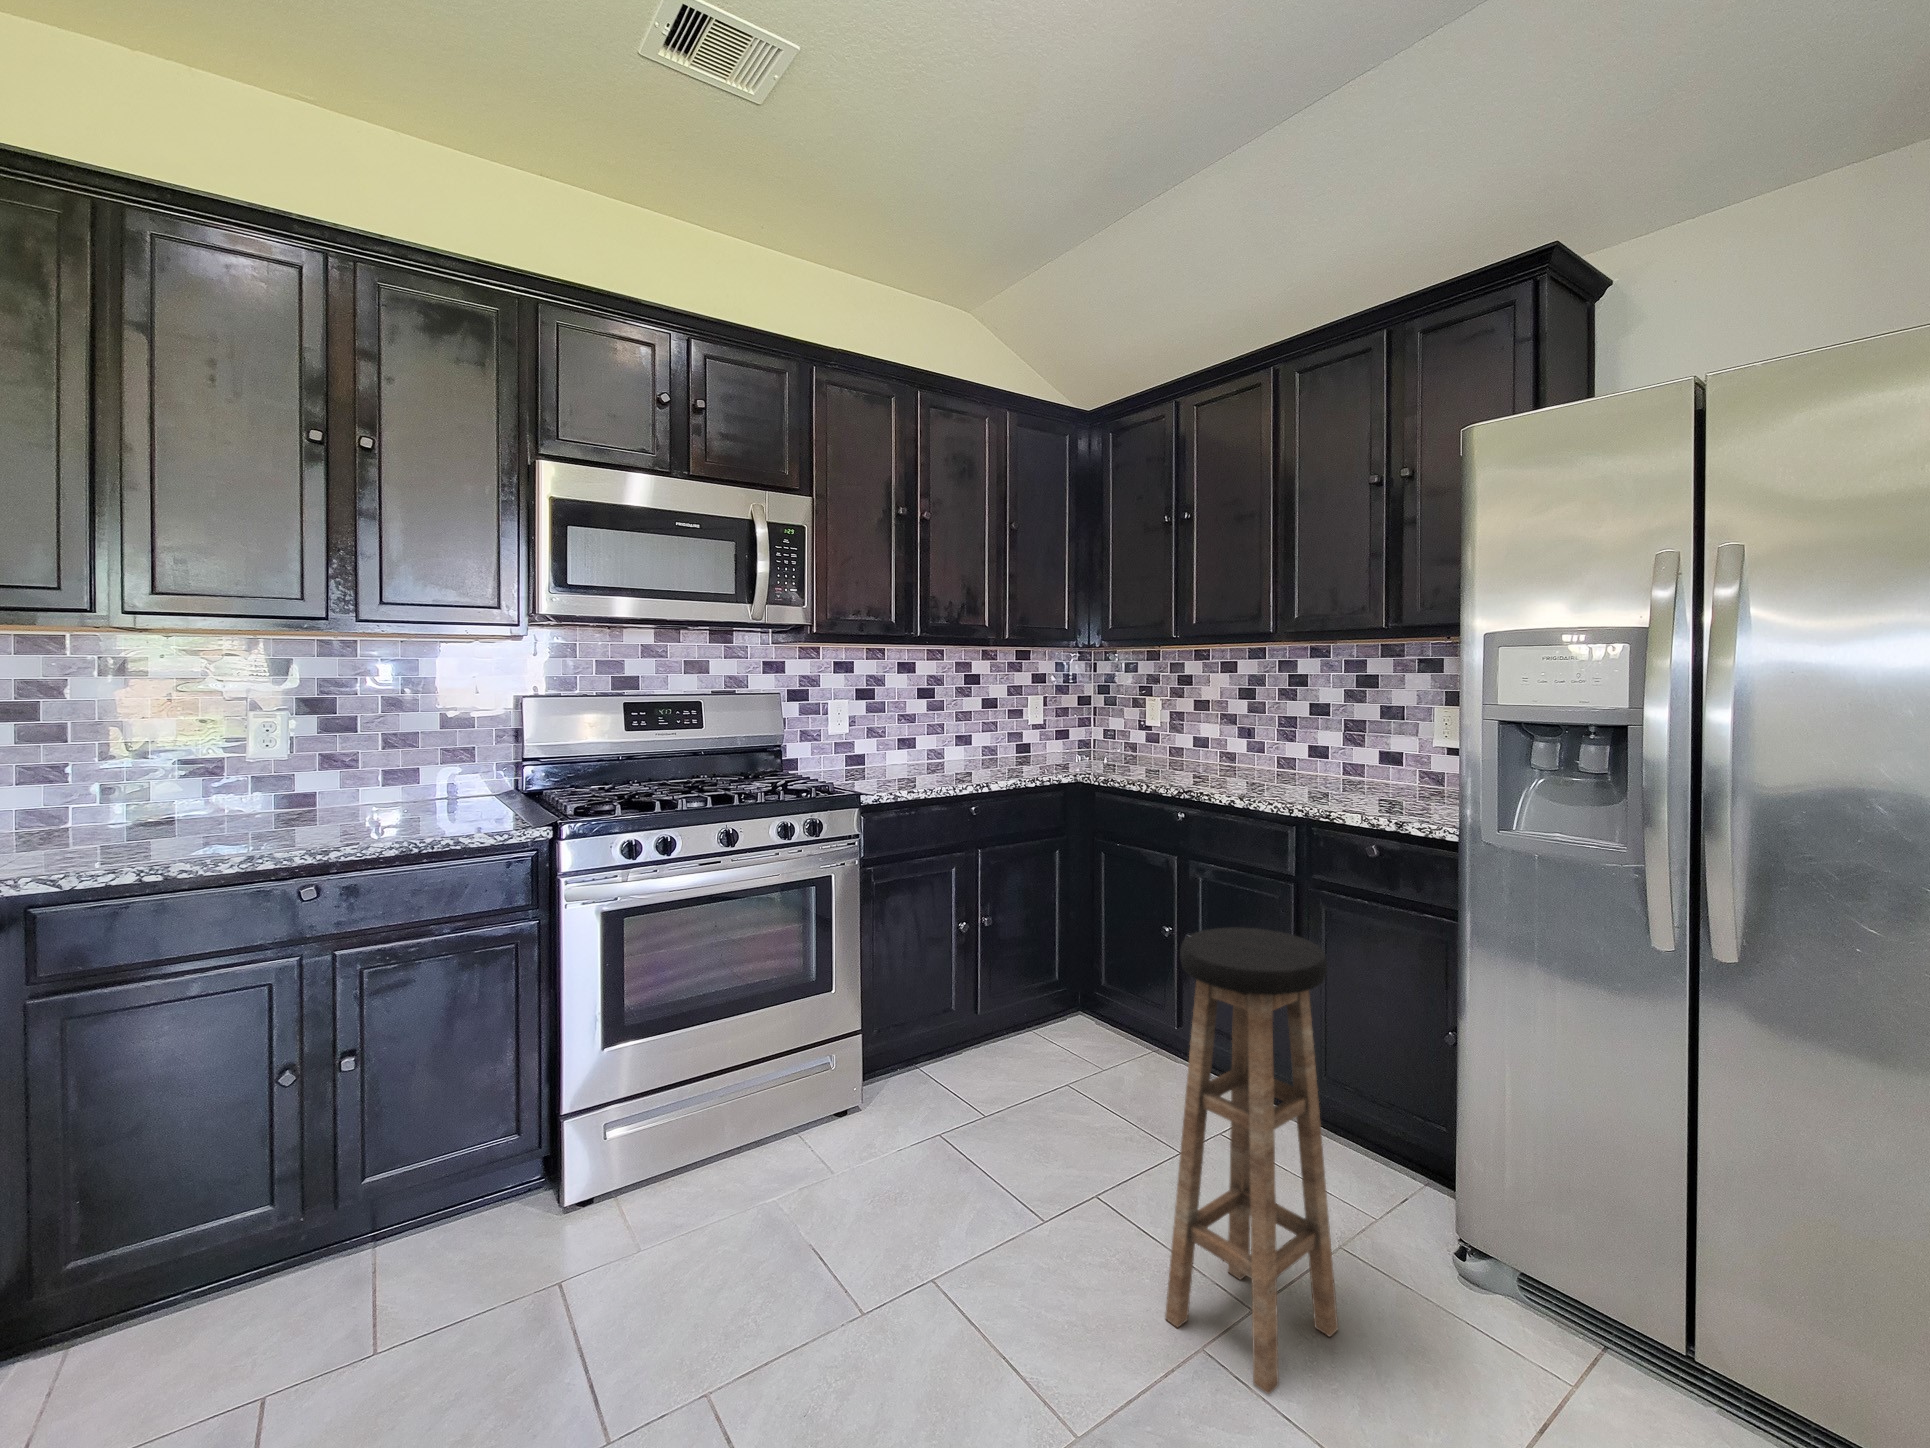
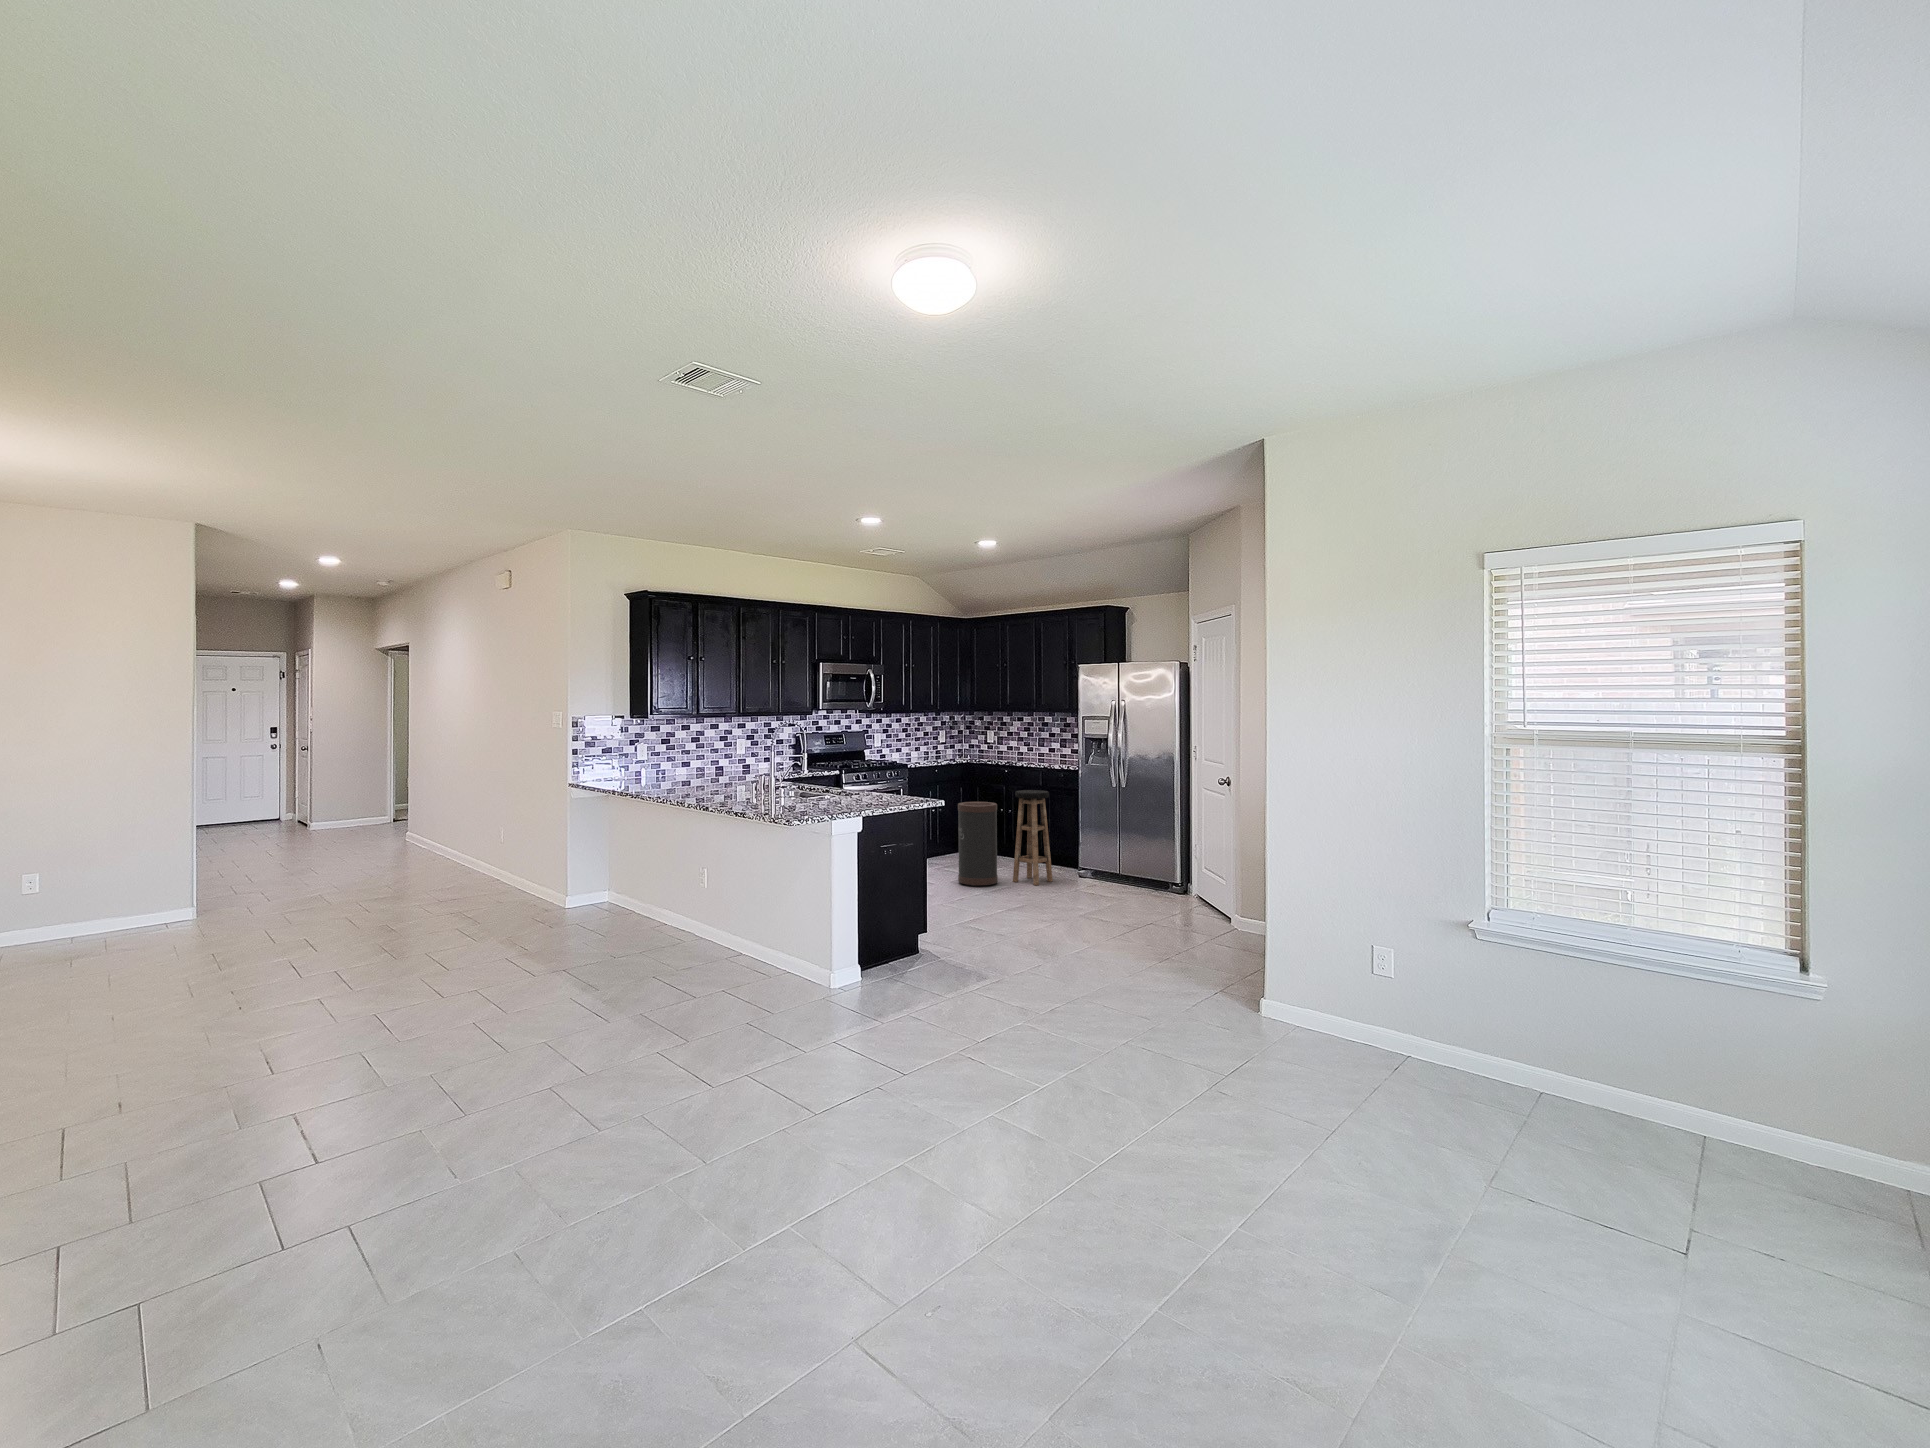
trash can: none [933,968,1098,1383] -> present [958,802,998,887]

